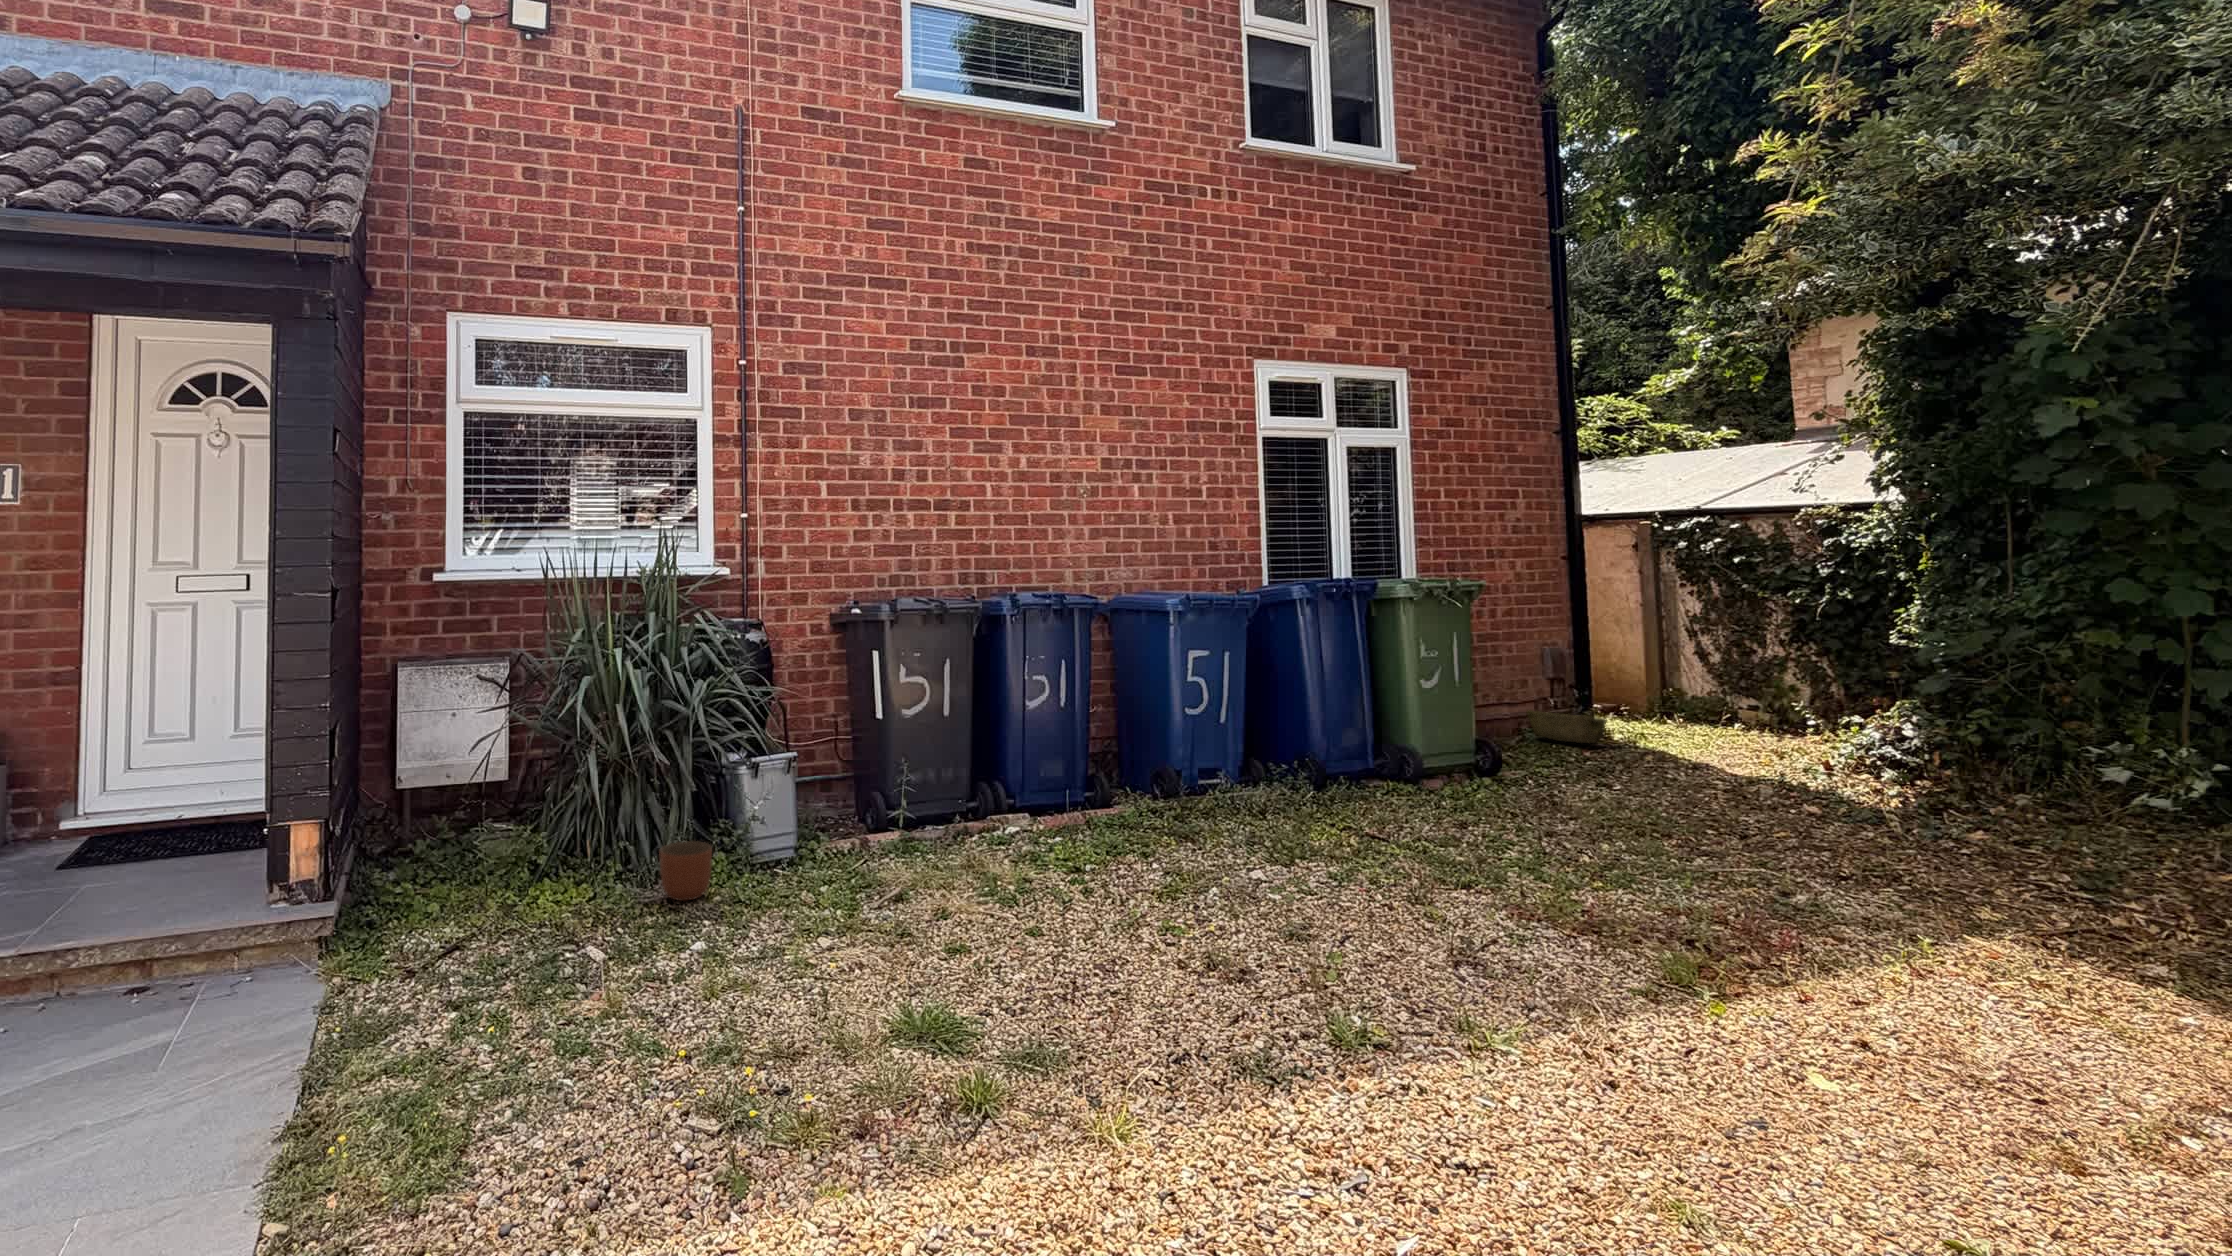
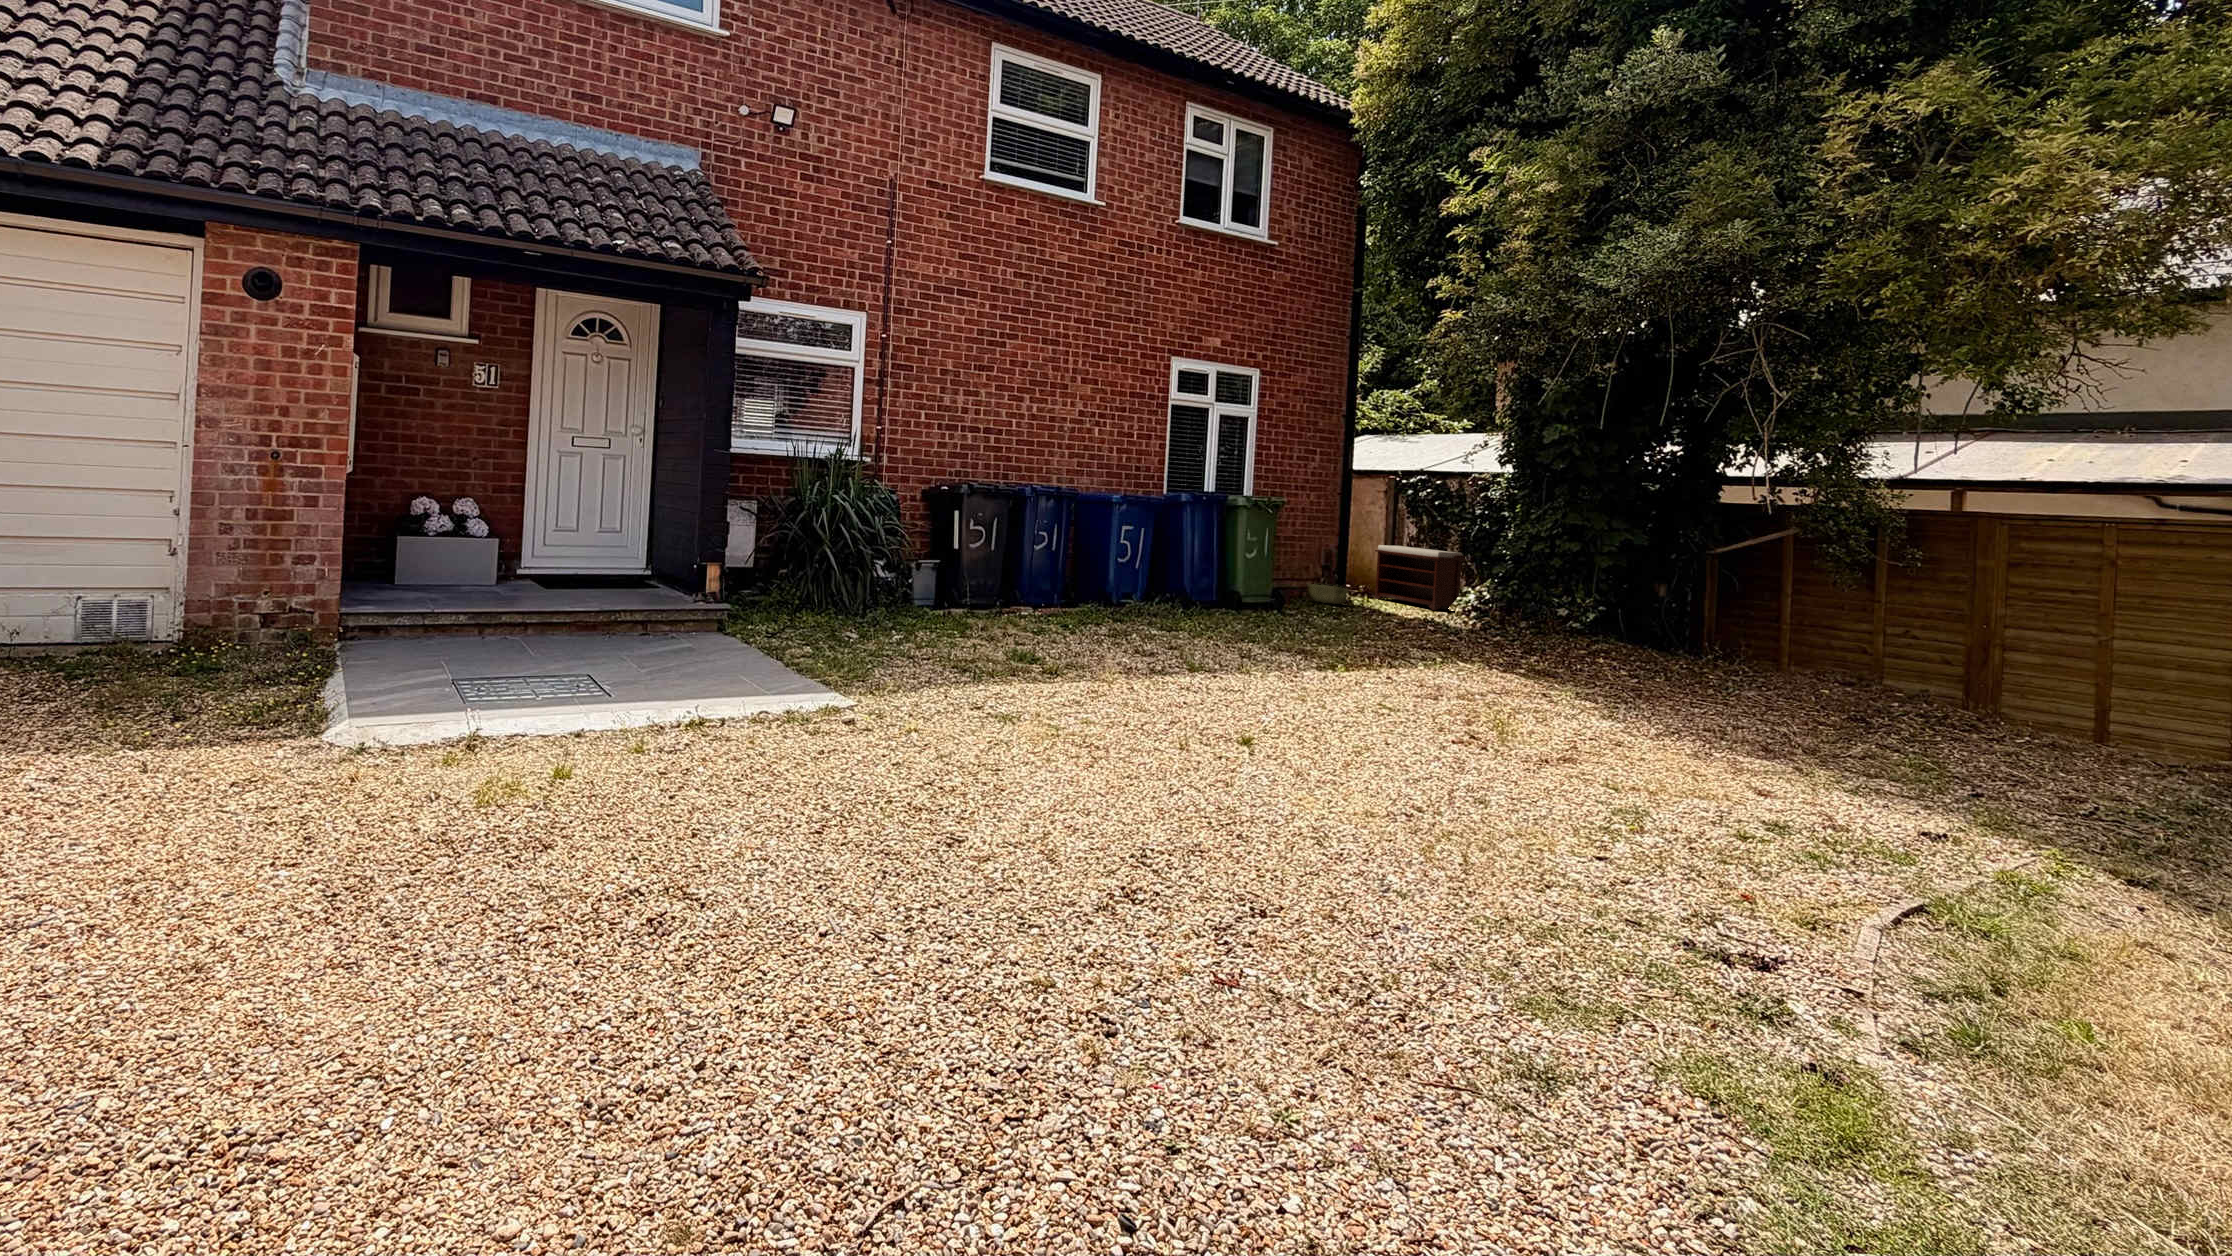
bench: none [1637,633,1817,746] -> present [1374,545,1465,610]
planter: present [659,841,712,901] -> none [859,601,887,629]

